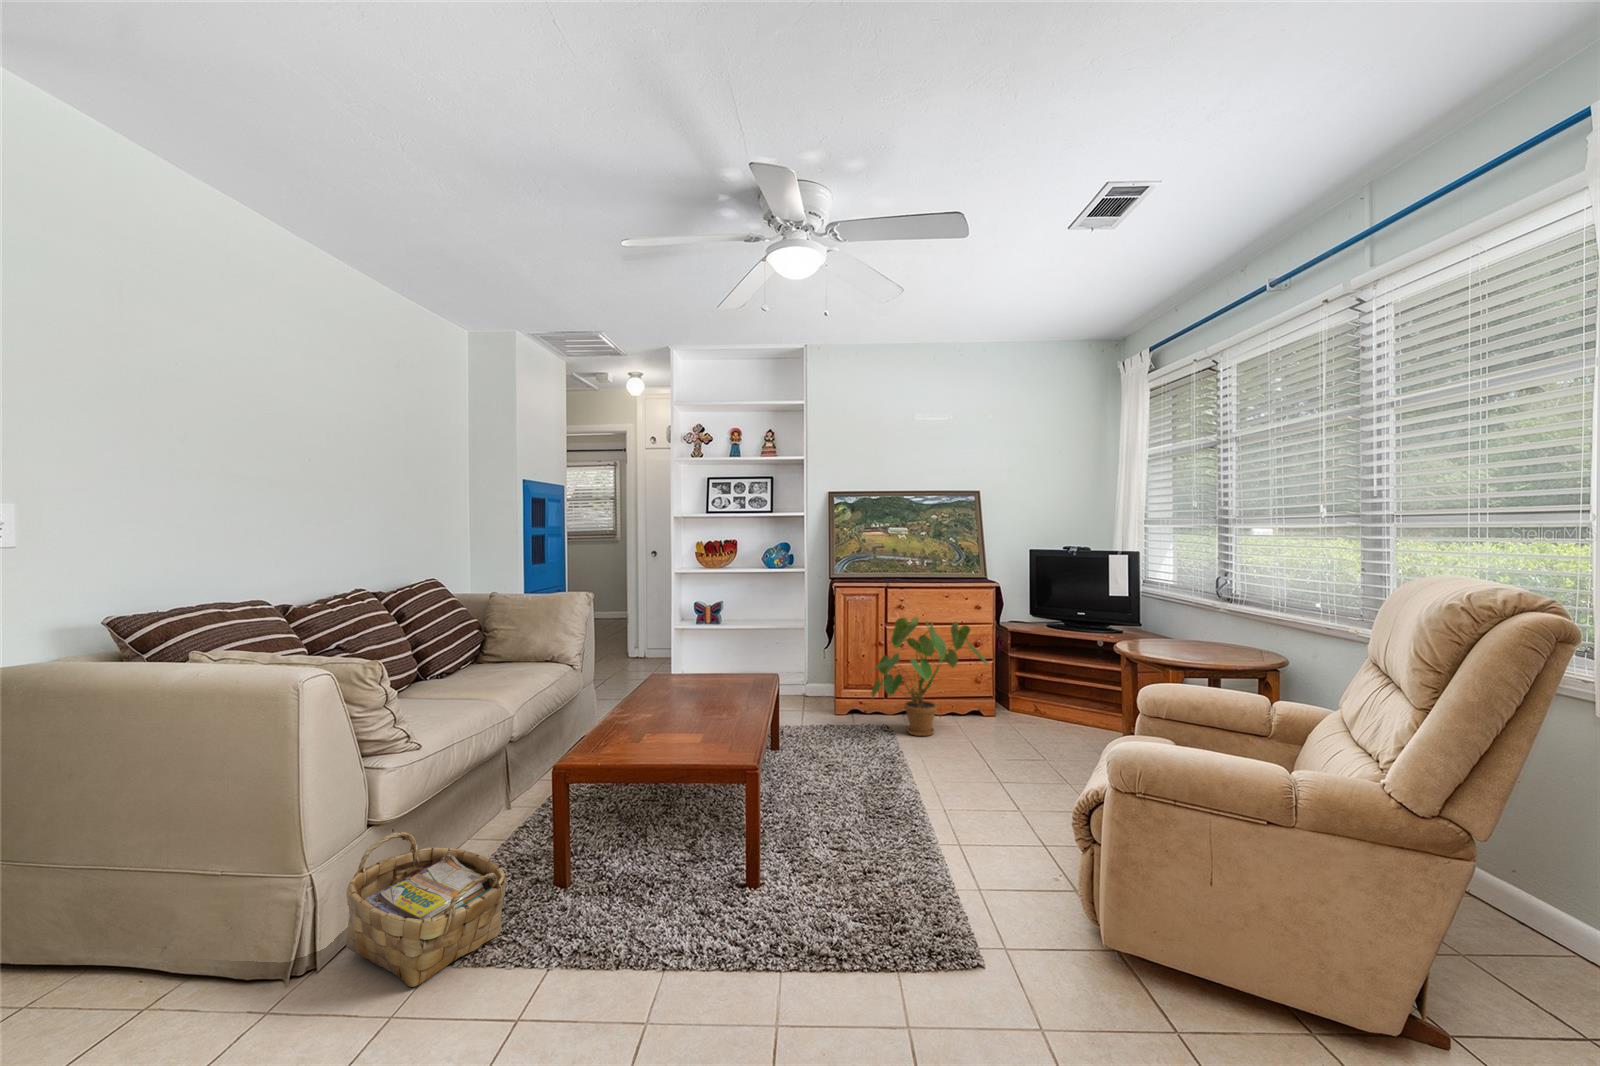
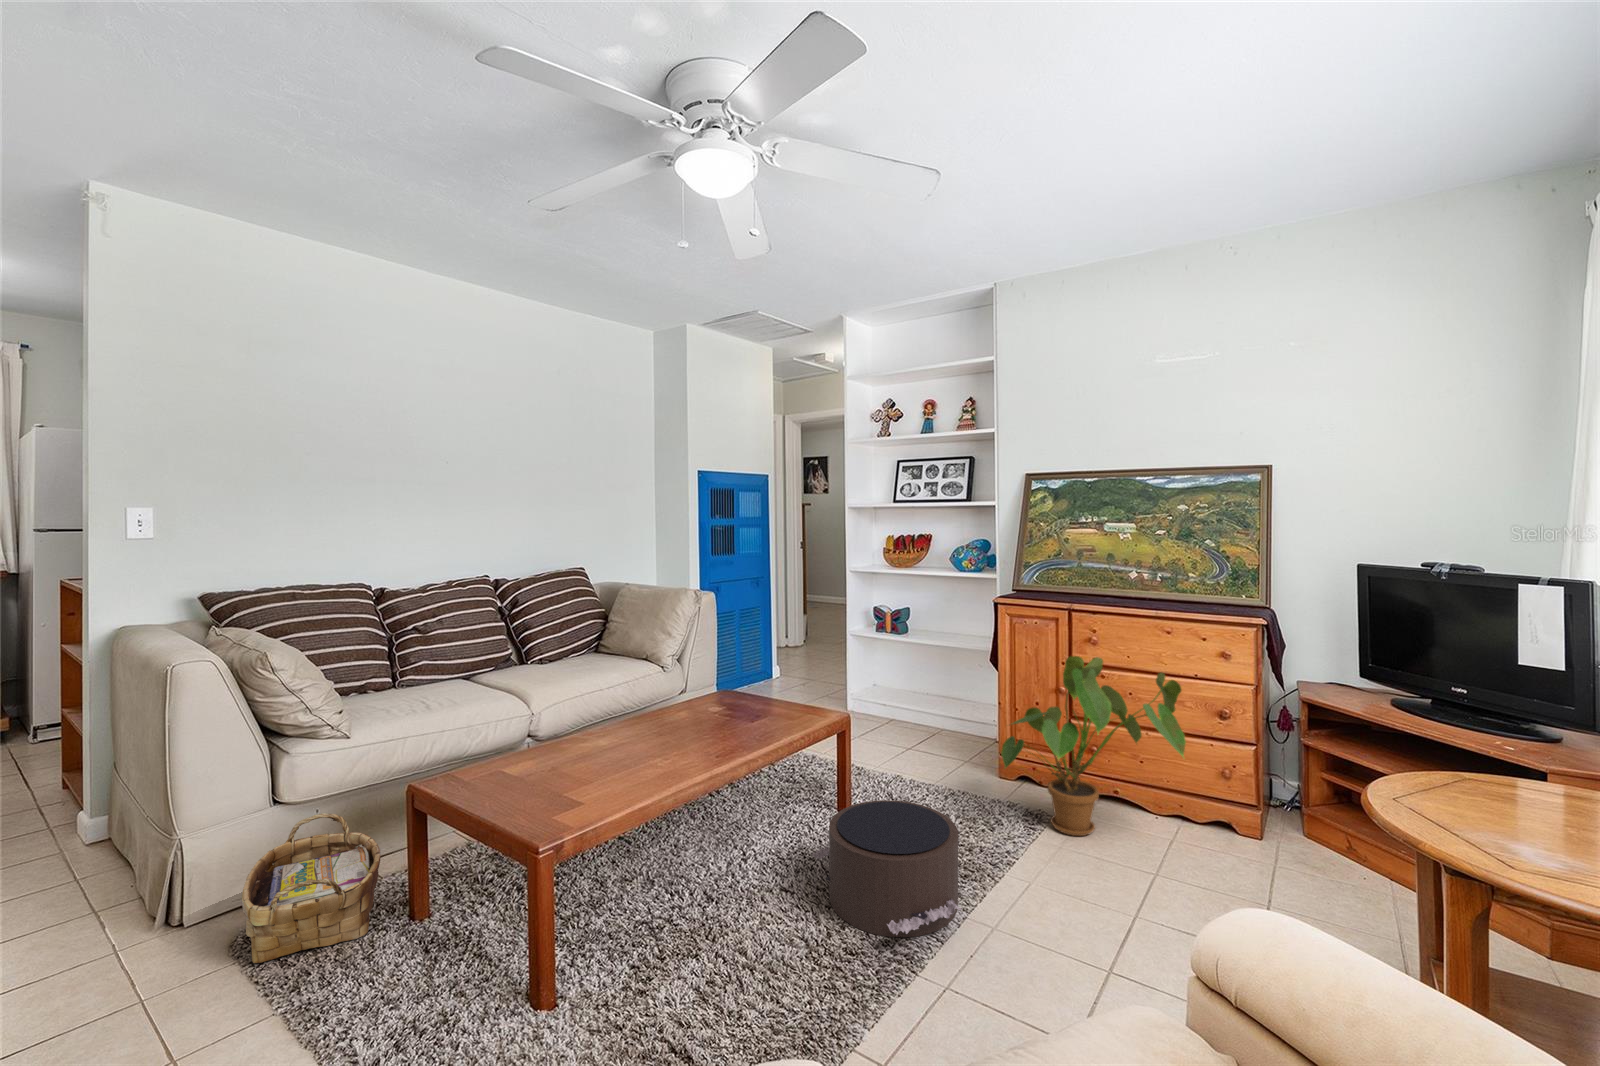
pouf: none [807,724,932,809] -> present [812,800,962,937]

